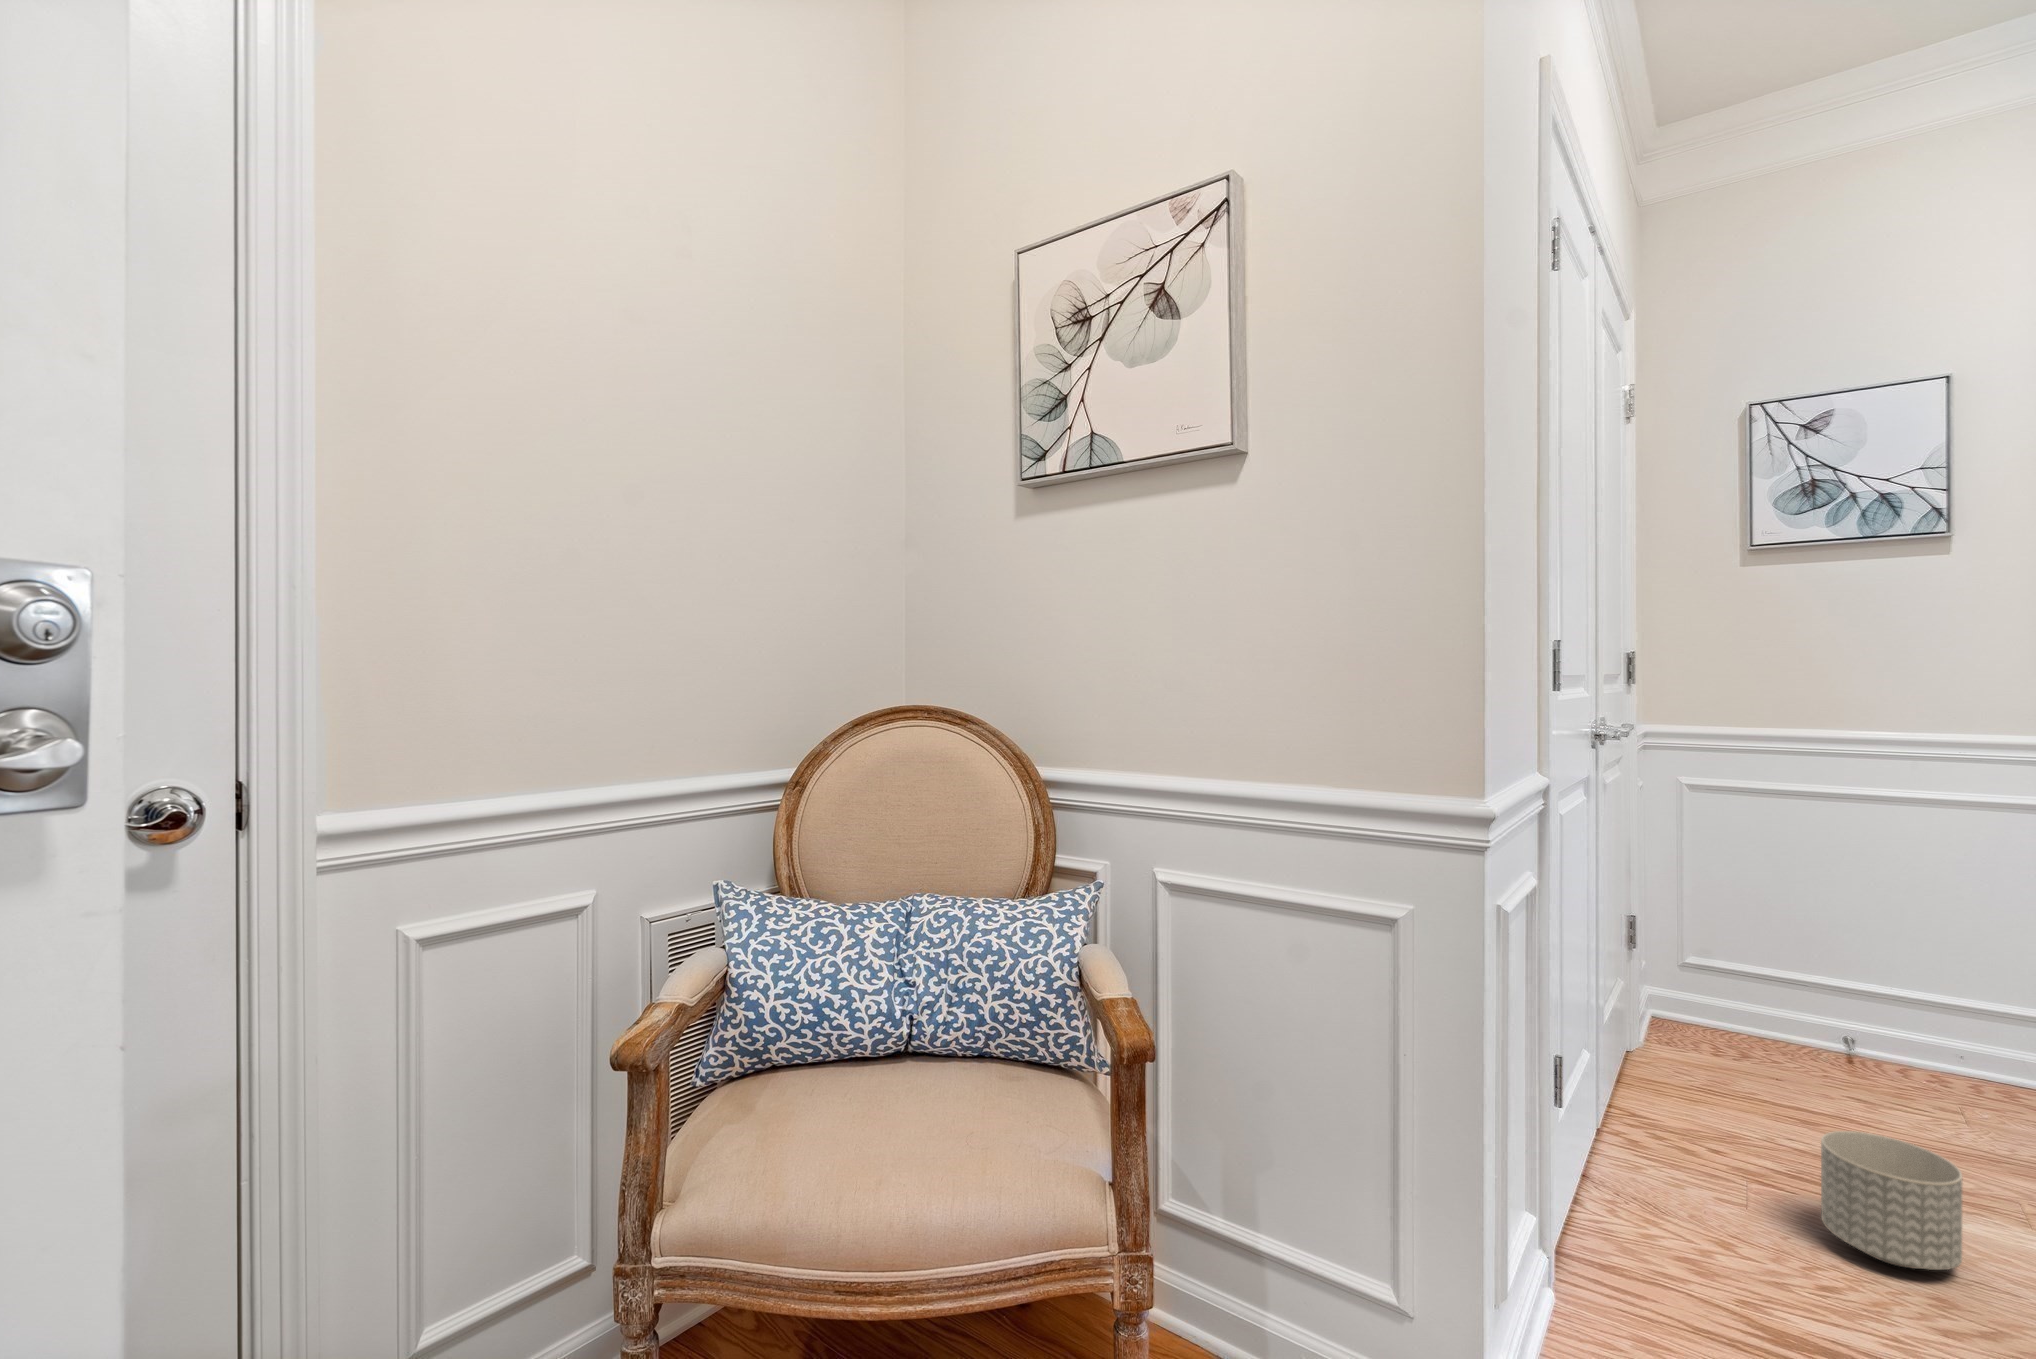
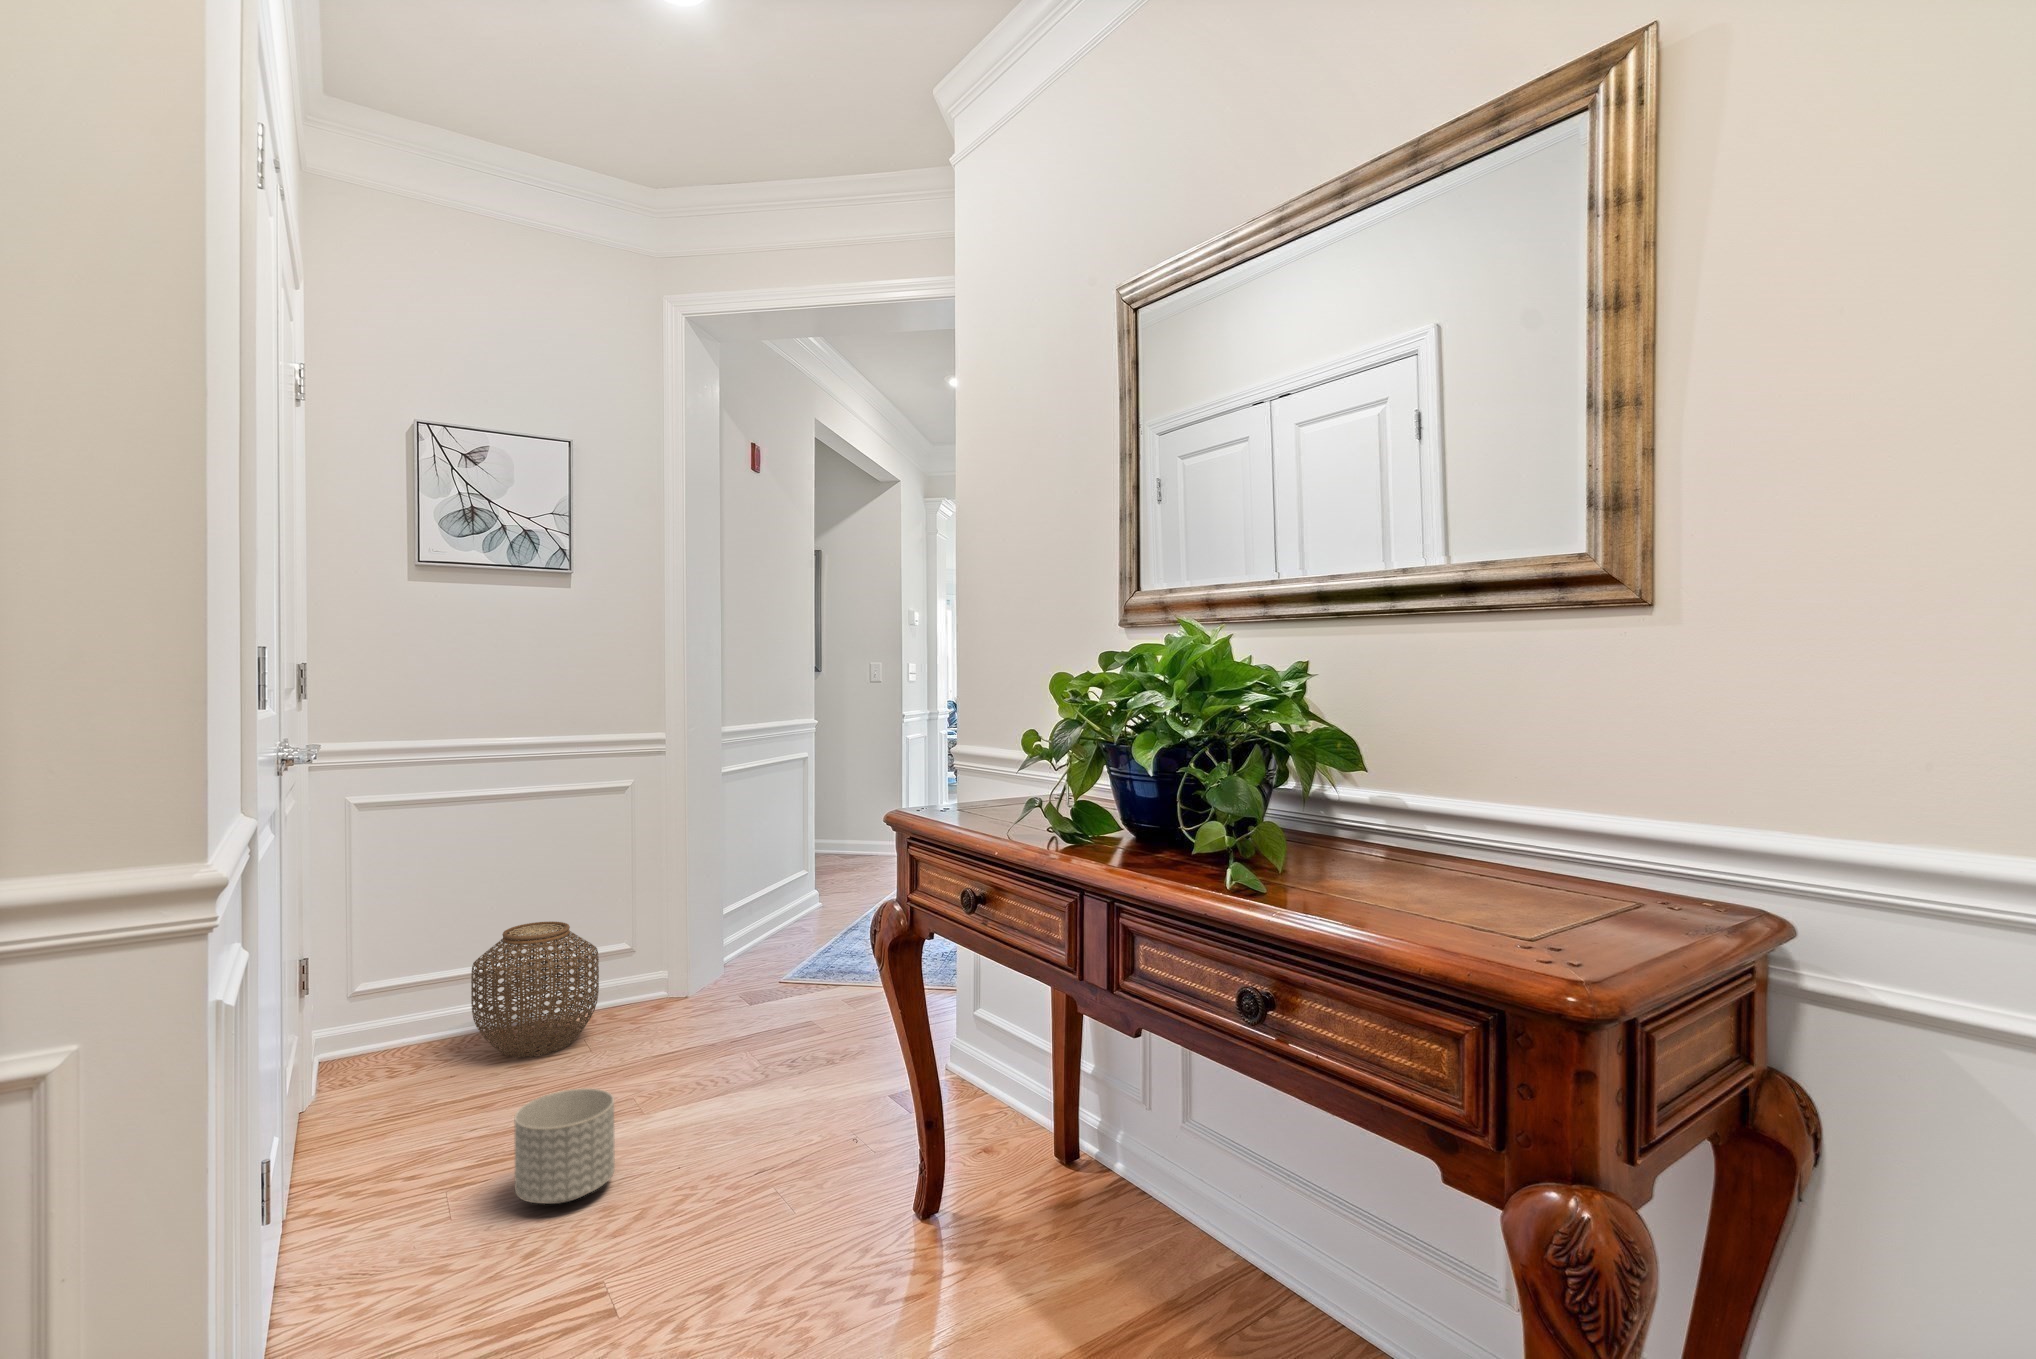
woven basket: none [1805,944,1983,1103] -> present [471,921,599,1057]

